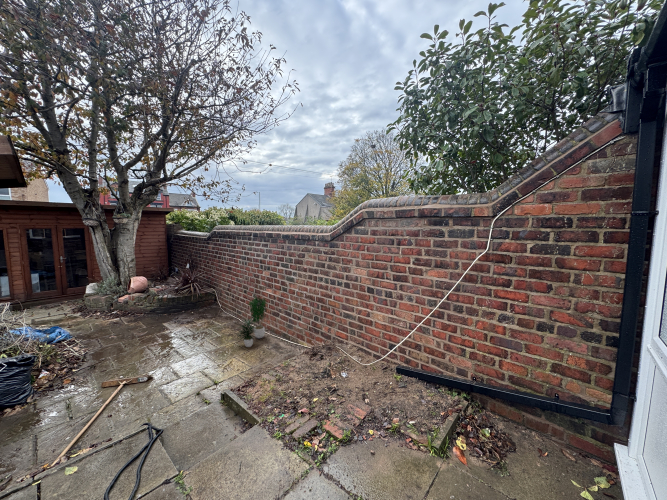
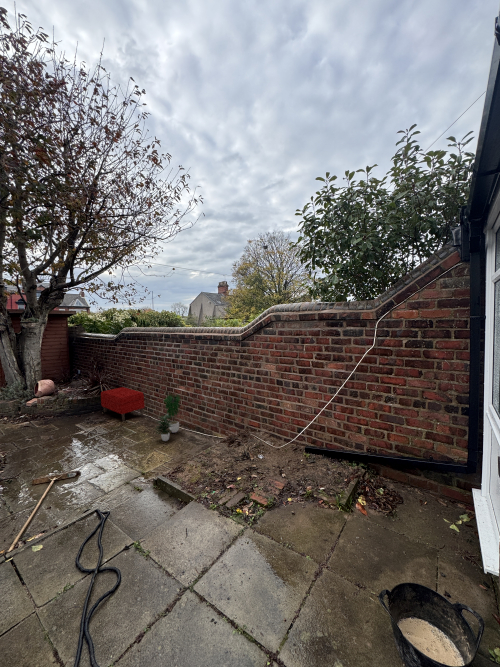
bench: none [191,287,233,323] -> present [101,387,145,421]

